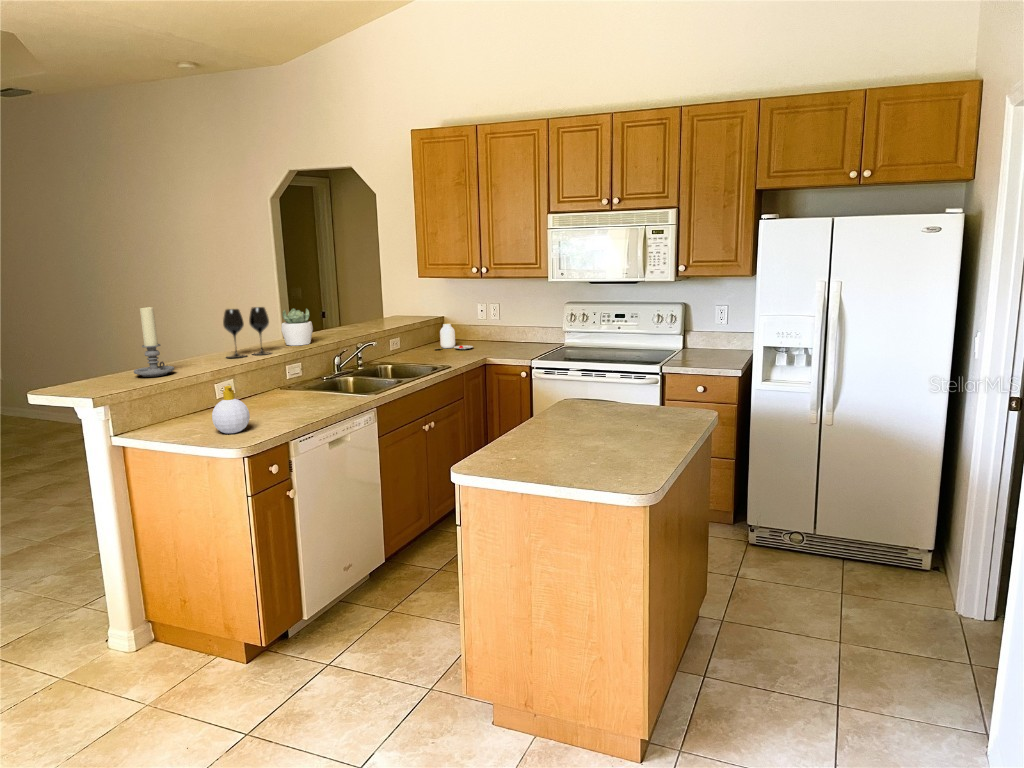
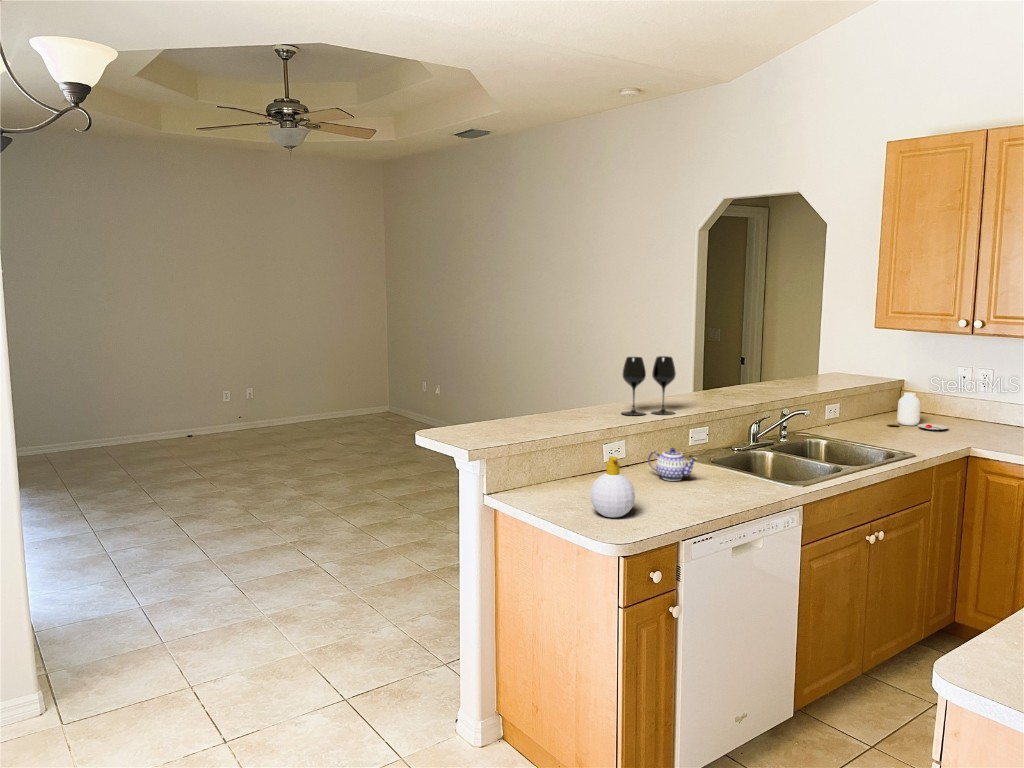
candle holder: present [134,307,174,377] -> none [519,349,561,430]
succulent plant: present [281,308,313,346] -> none [690,360,728,406]
teapot: none [255,378,295,404] -> present [648,448,697,481]

